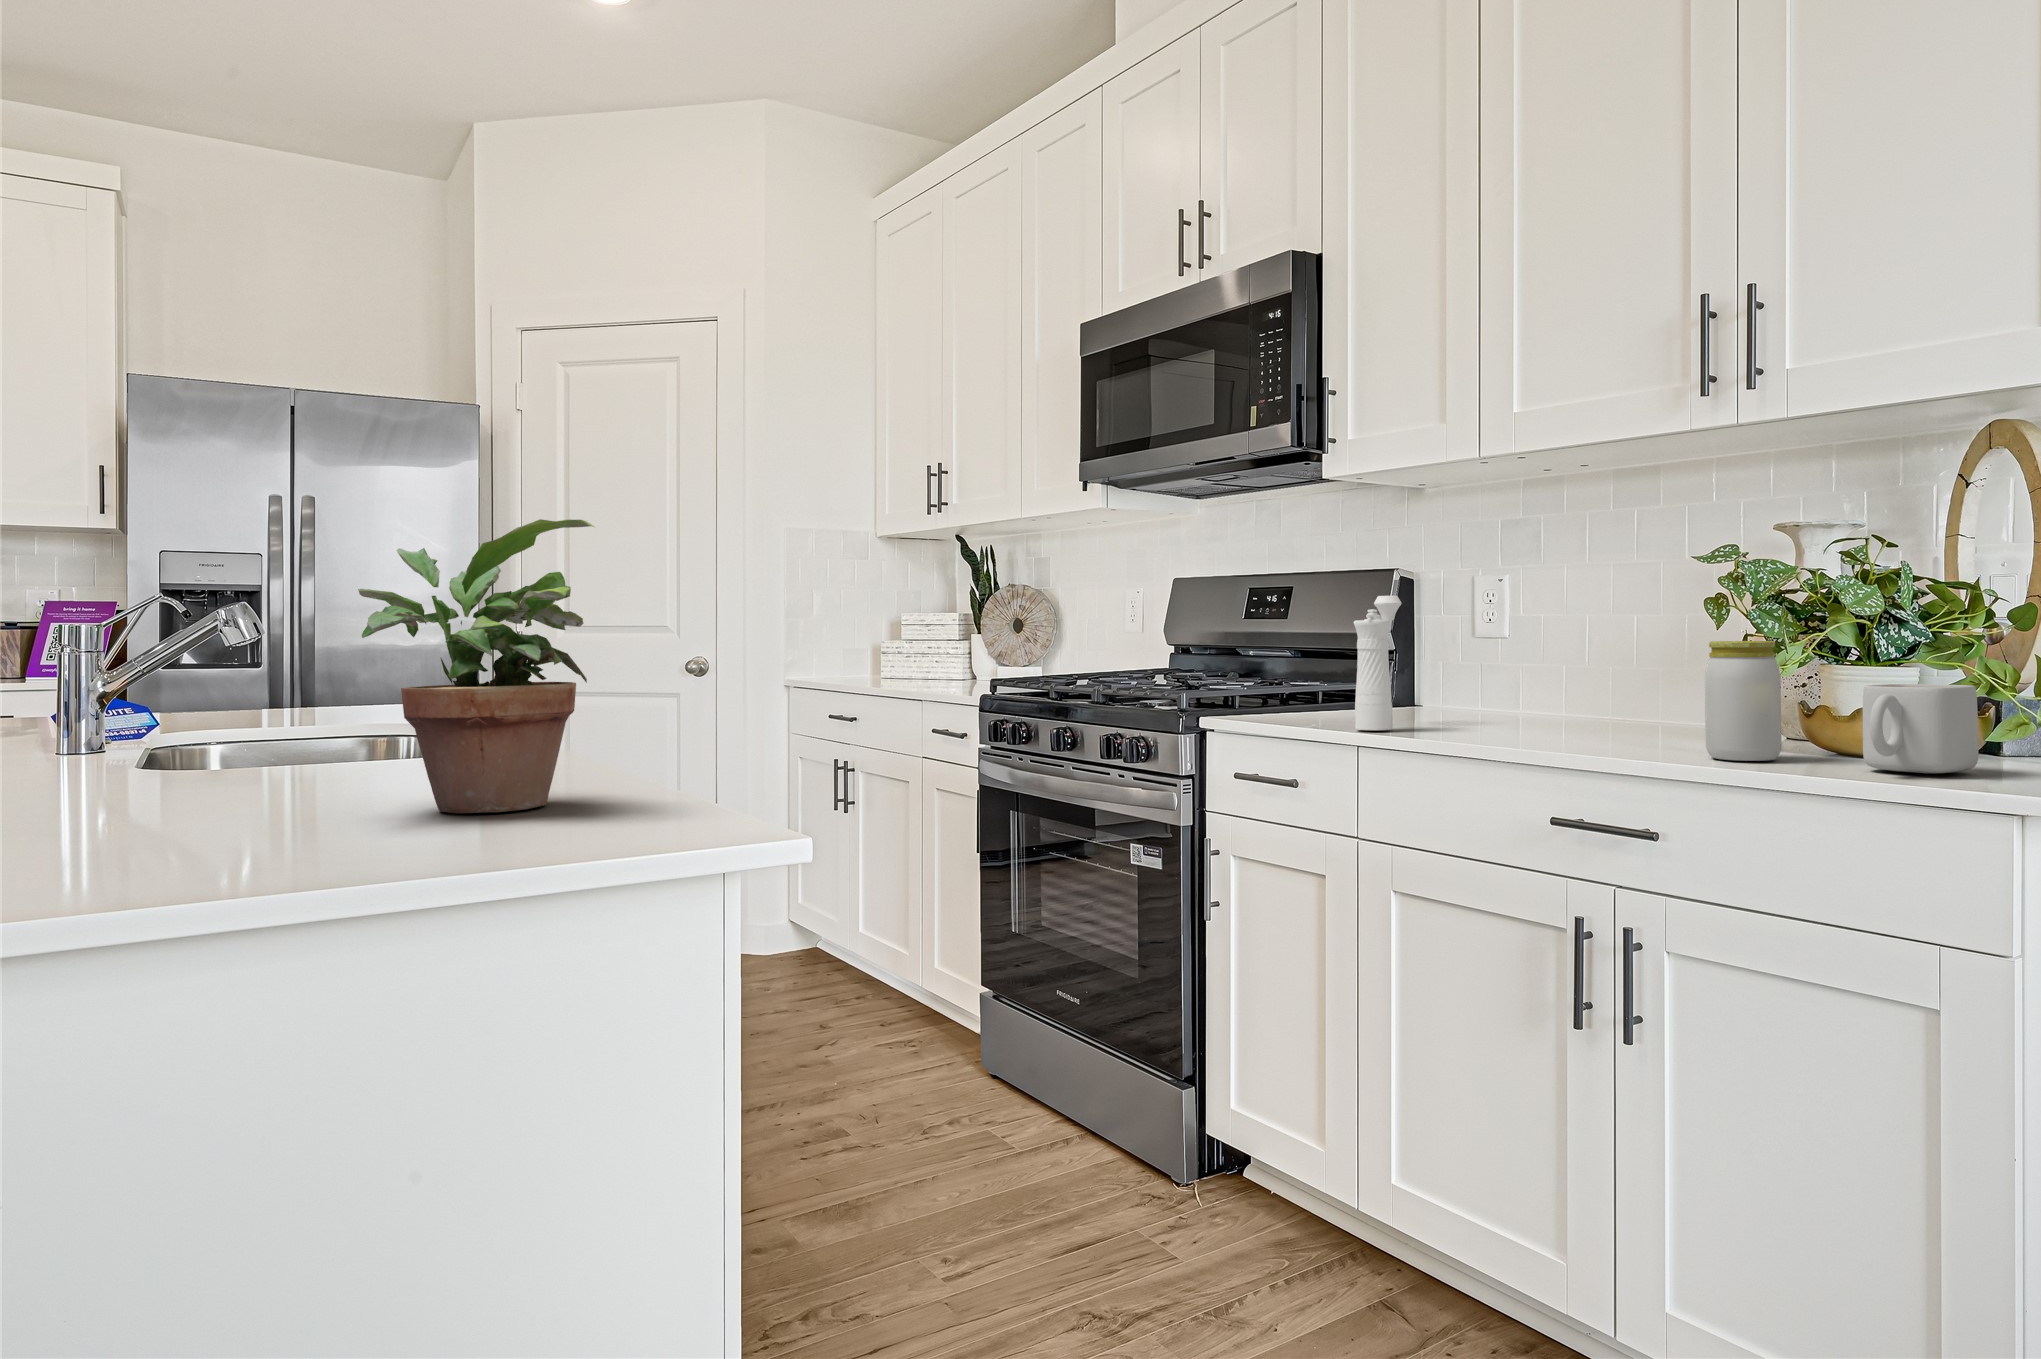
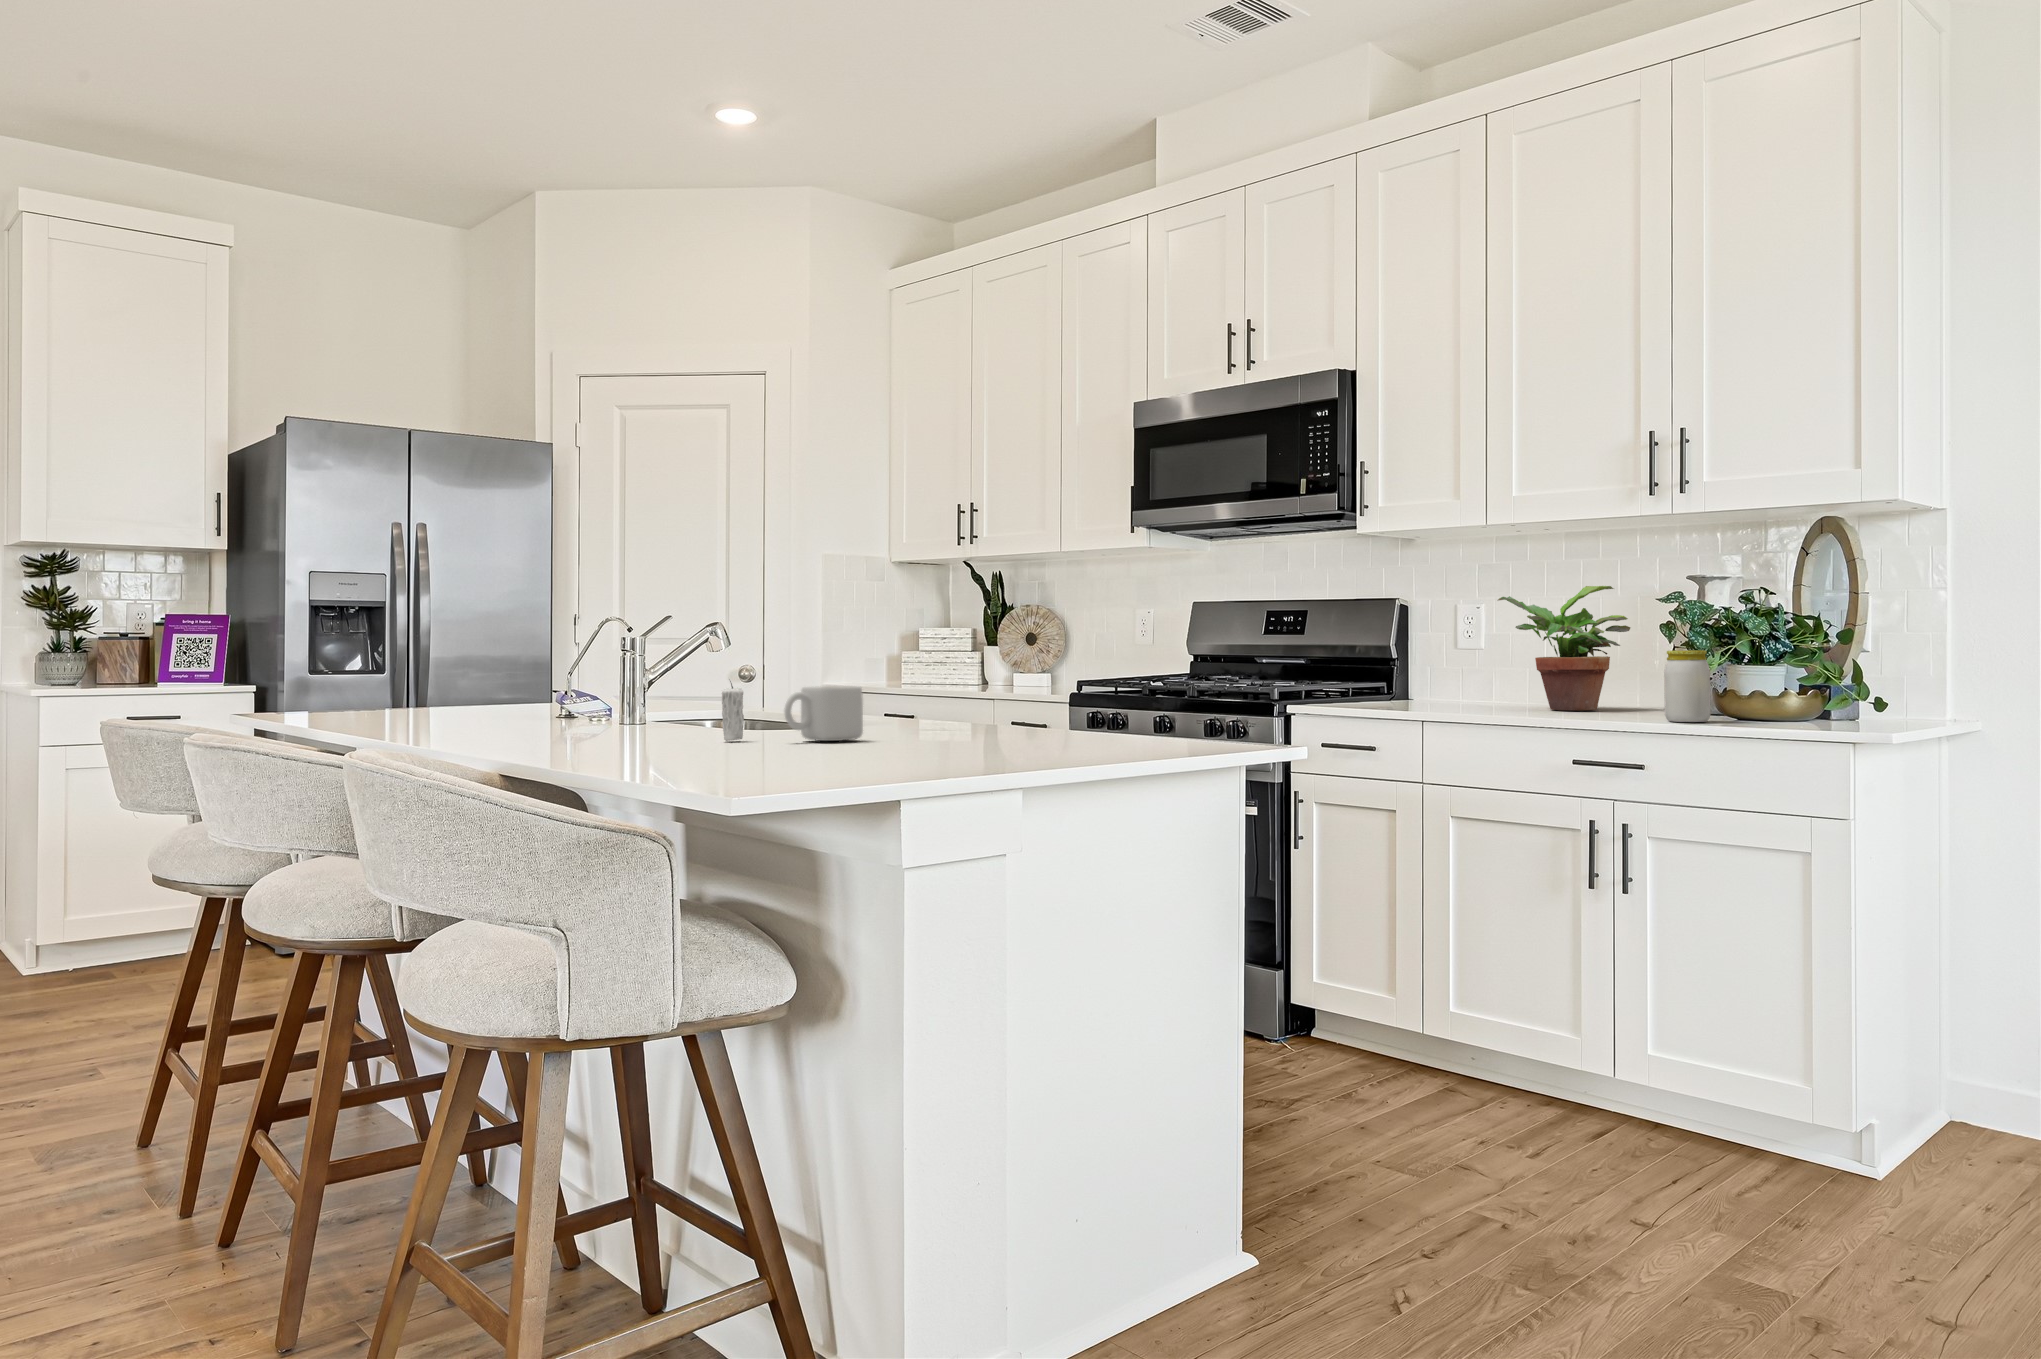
potted plant: present [358,519,594,813] -> present [1498,586,1630,711]
pepper mill: present [1354,596,1401,730] -> none [1413,620,1440,711]
mug: present [1863,684,1978,773] -> present [784,686,863,741]
candle: none [77,690,123,794] -> present [722,681,744,741]

